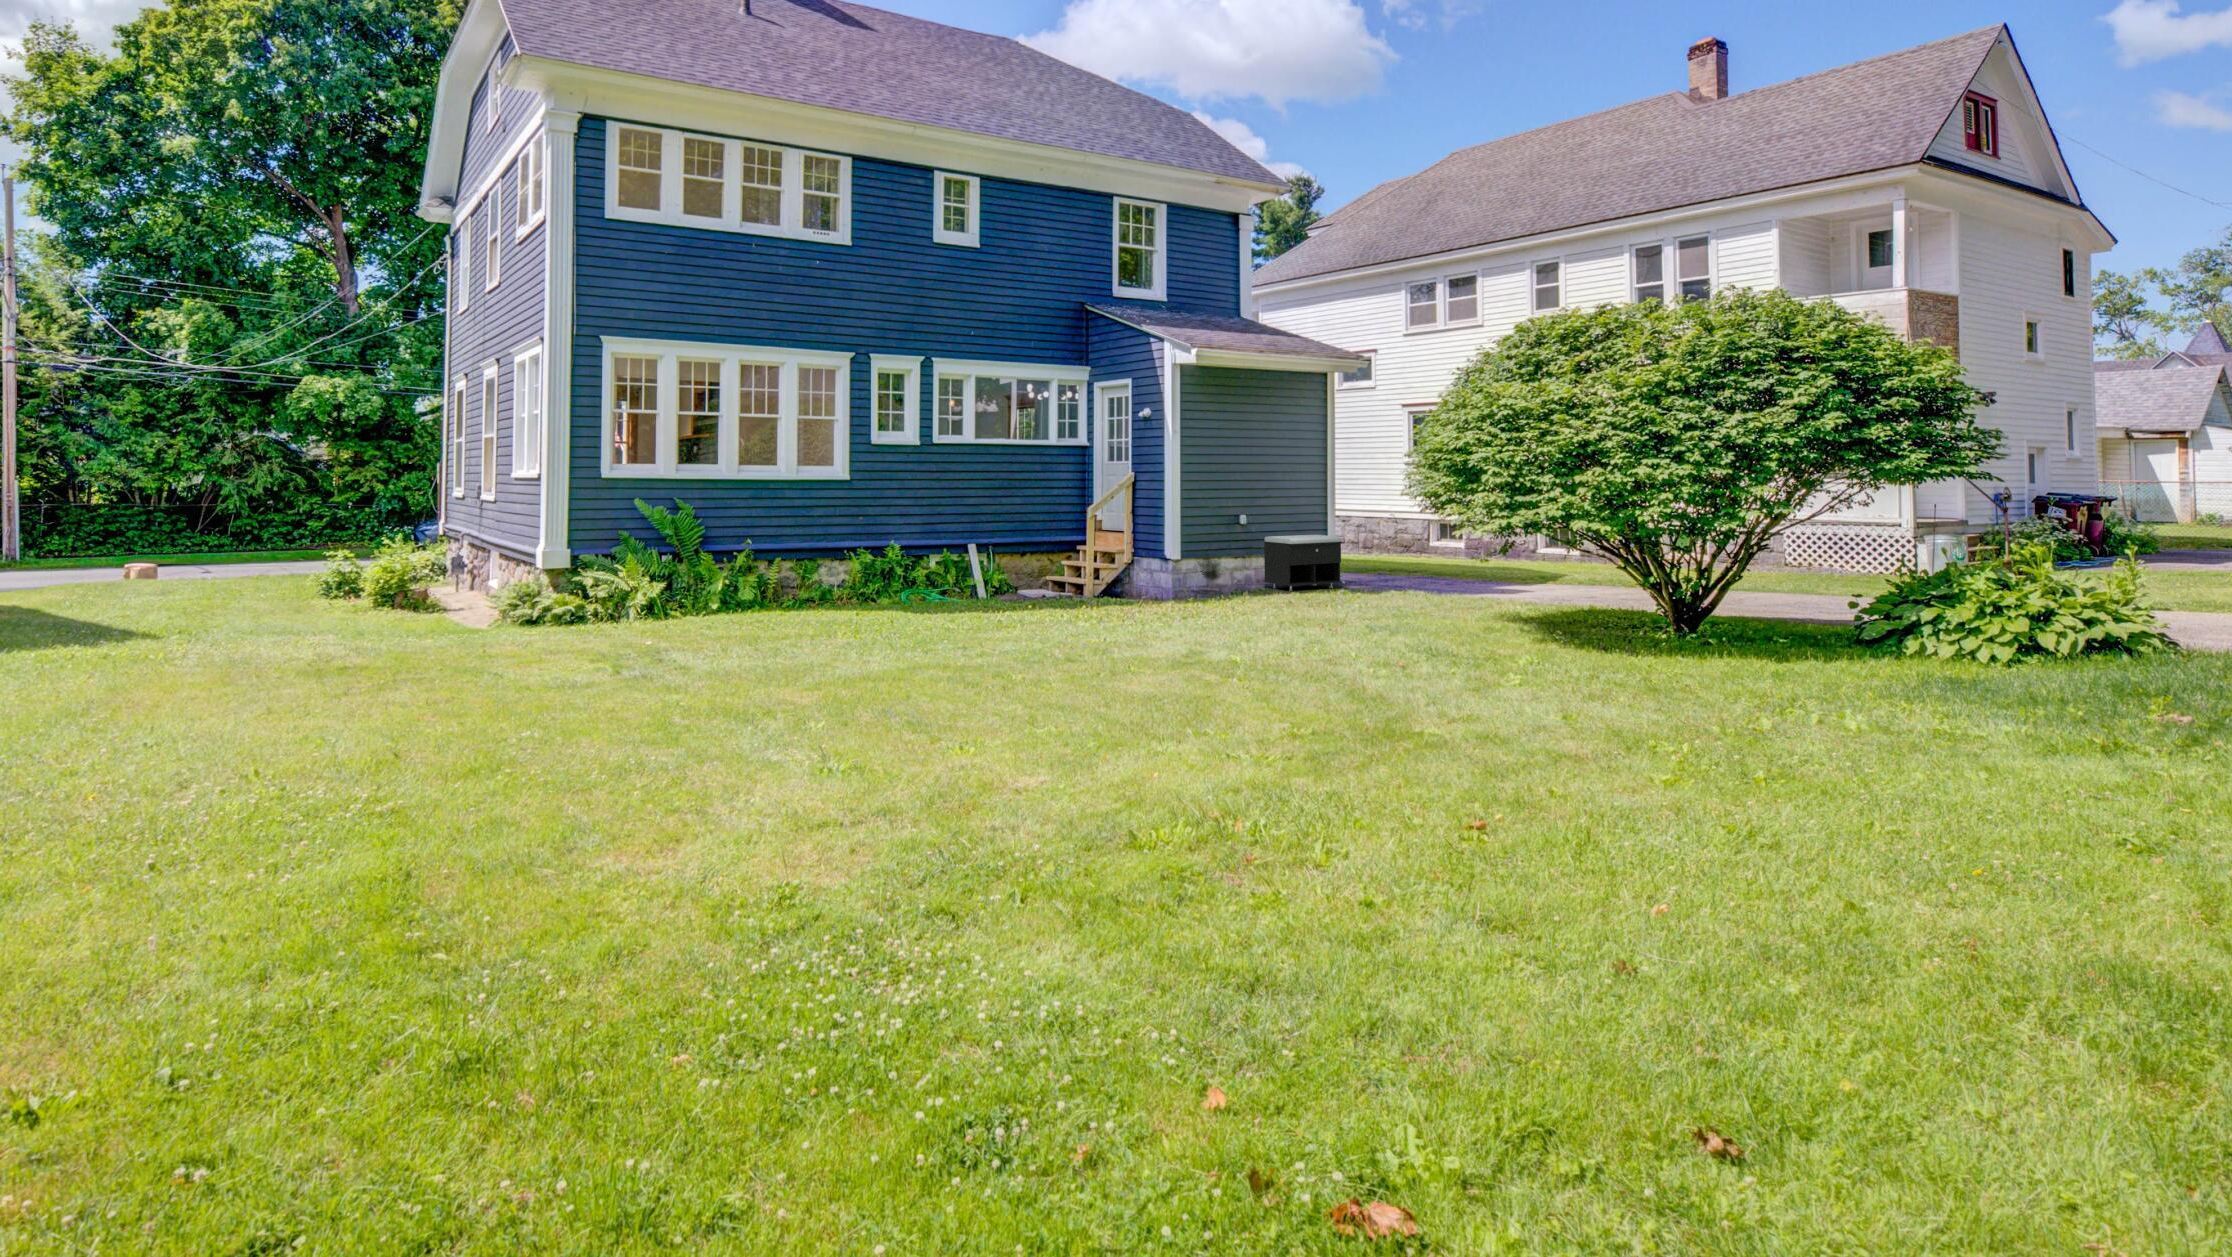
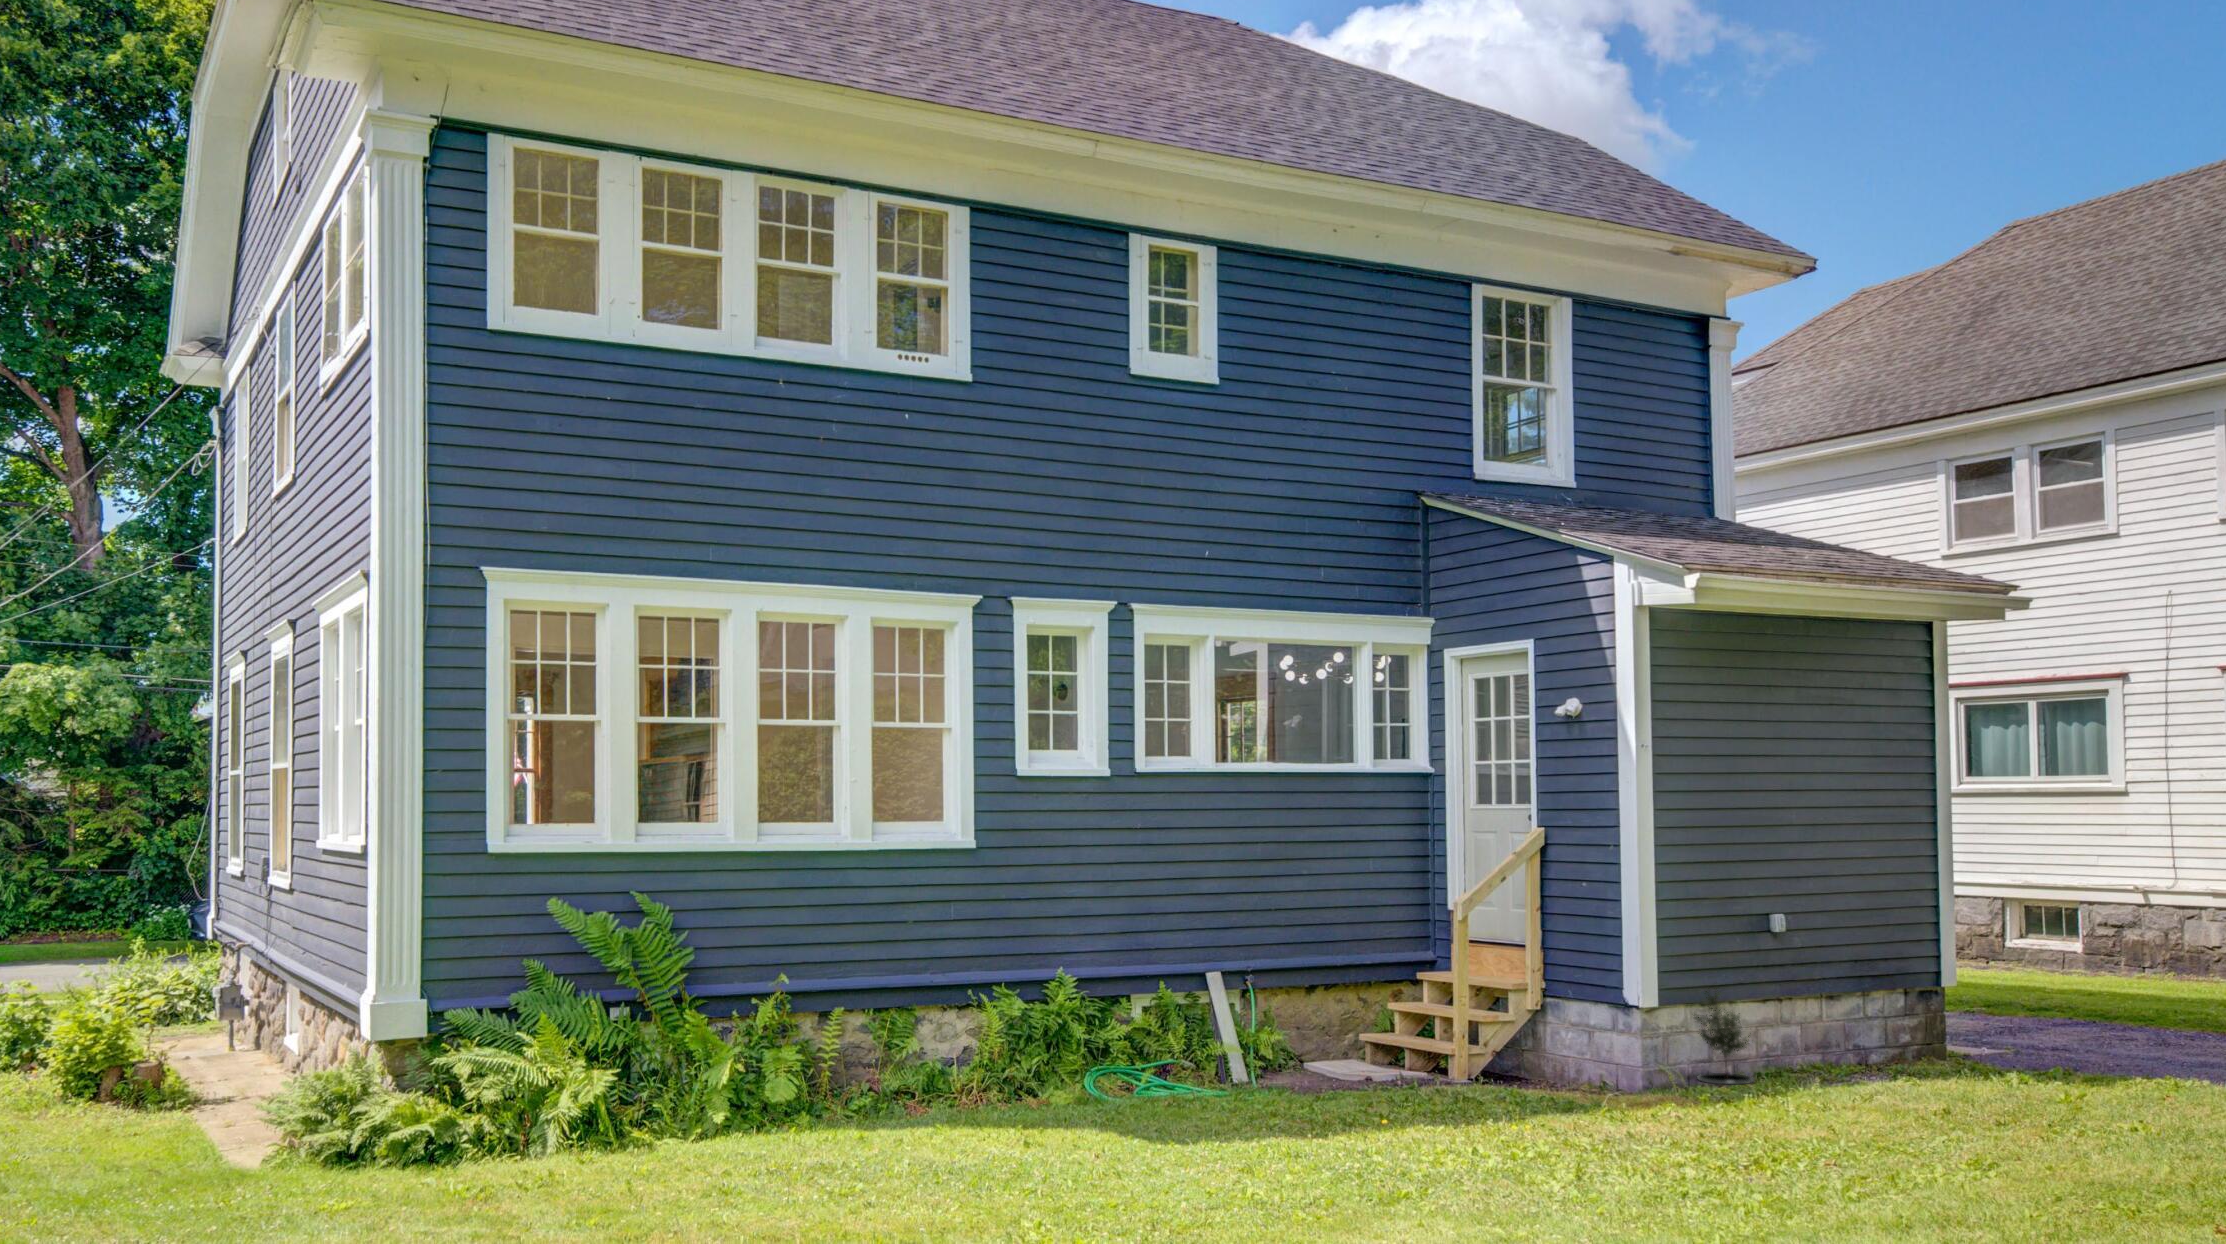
storage bench: present [1264,535,1342,591] -> none [1824,950,1999,1075]

